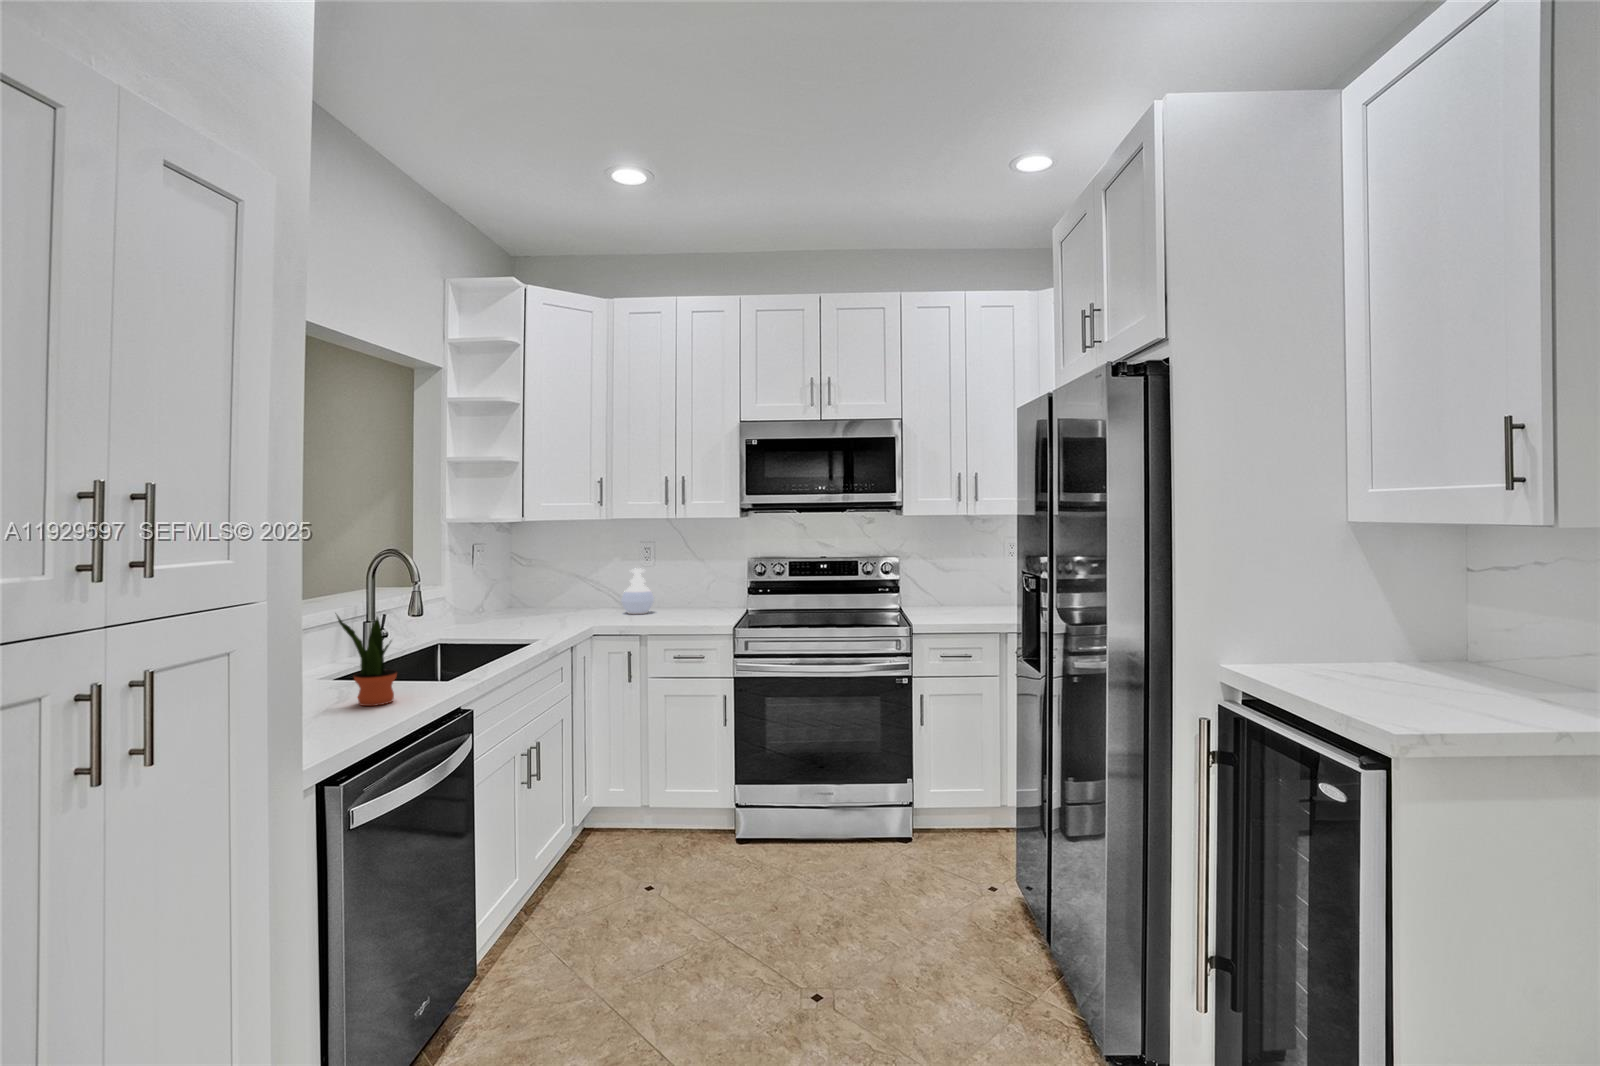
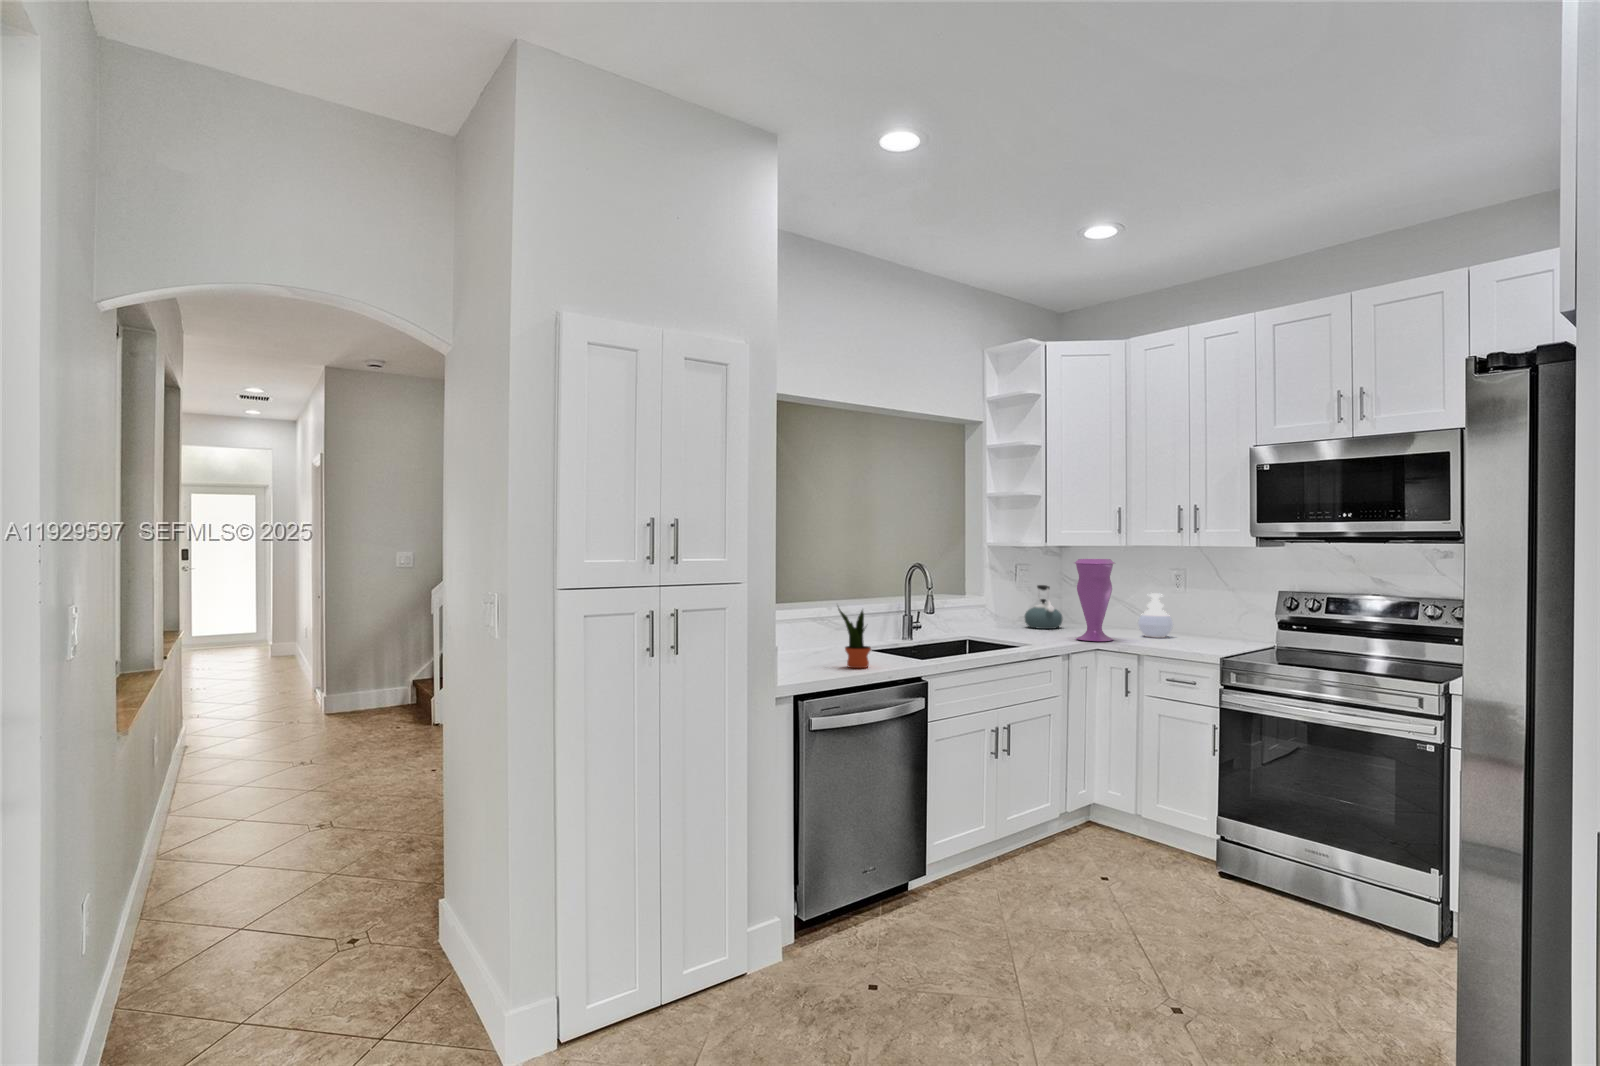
vase: none [569,535,611,625] -> present [1074,559,1115,641]
kettle: none [485,566,529,616] -> present [1025,585,1062,629]

